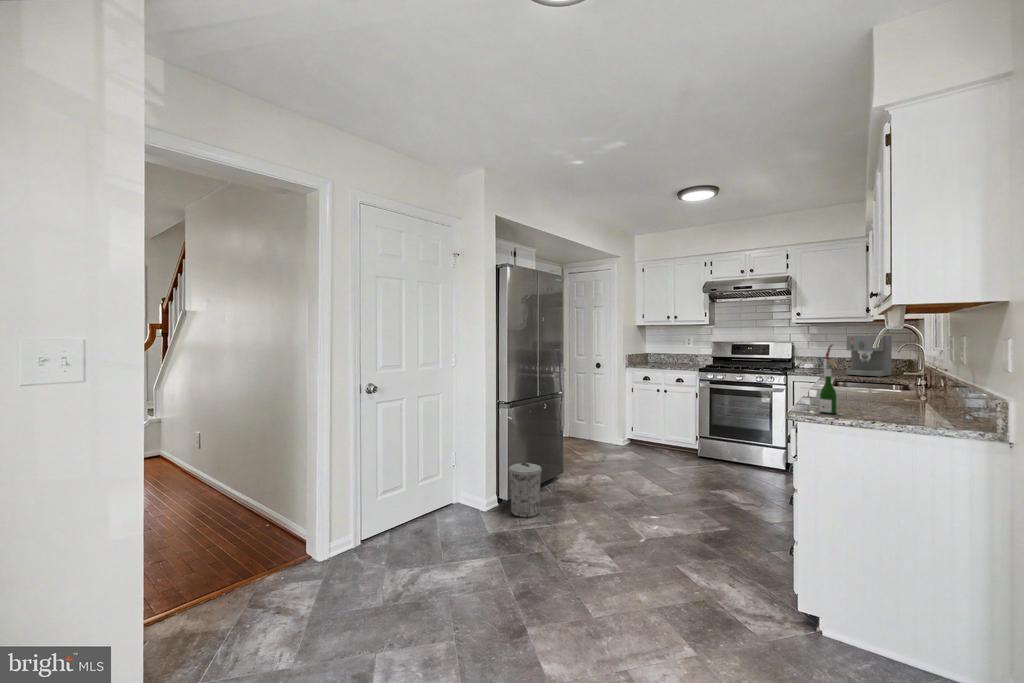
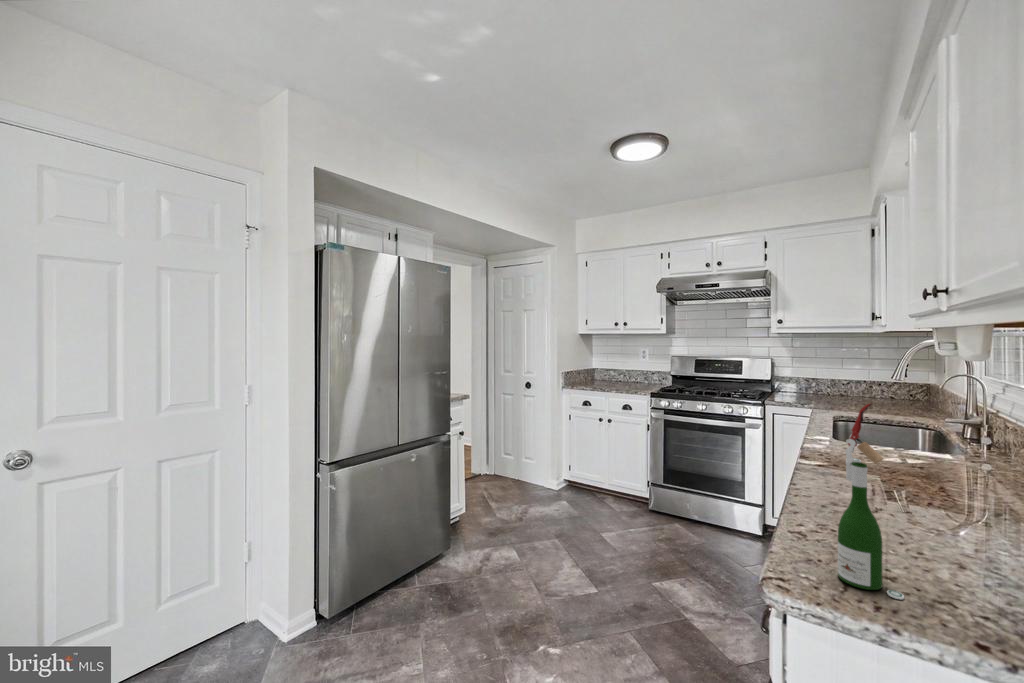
coffee maker: present [846,336,892,377] -> none [846,351,910,412]
trash can: present [509,463,542,518] -> none [321,555,377,654]

